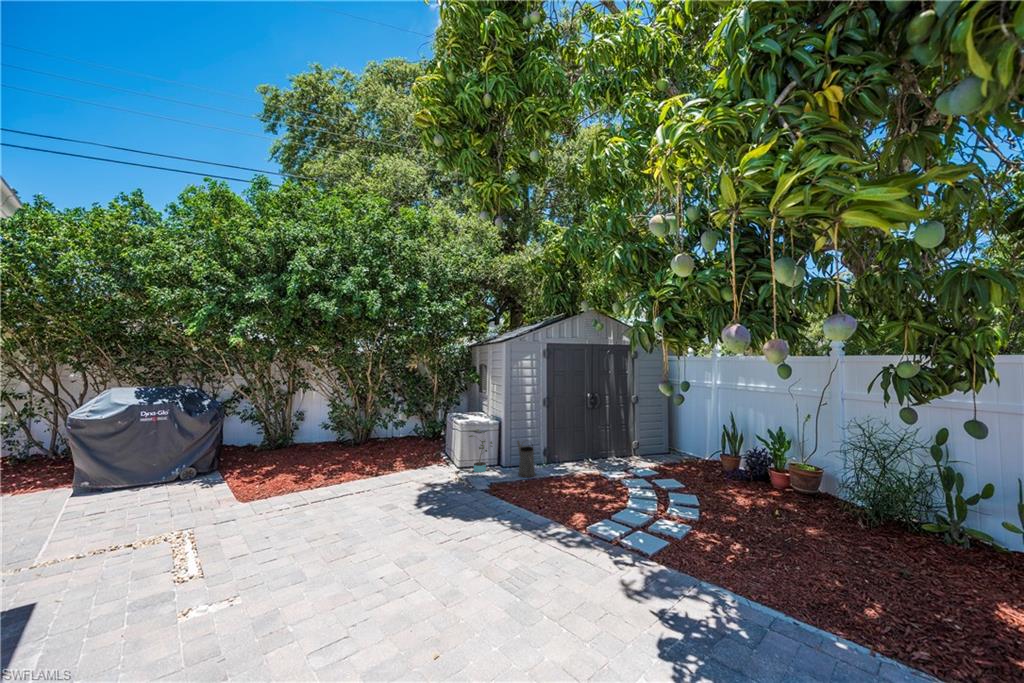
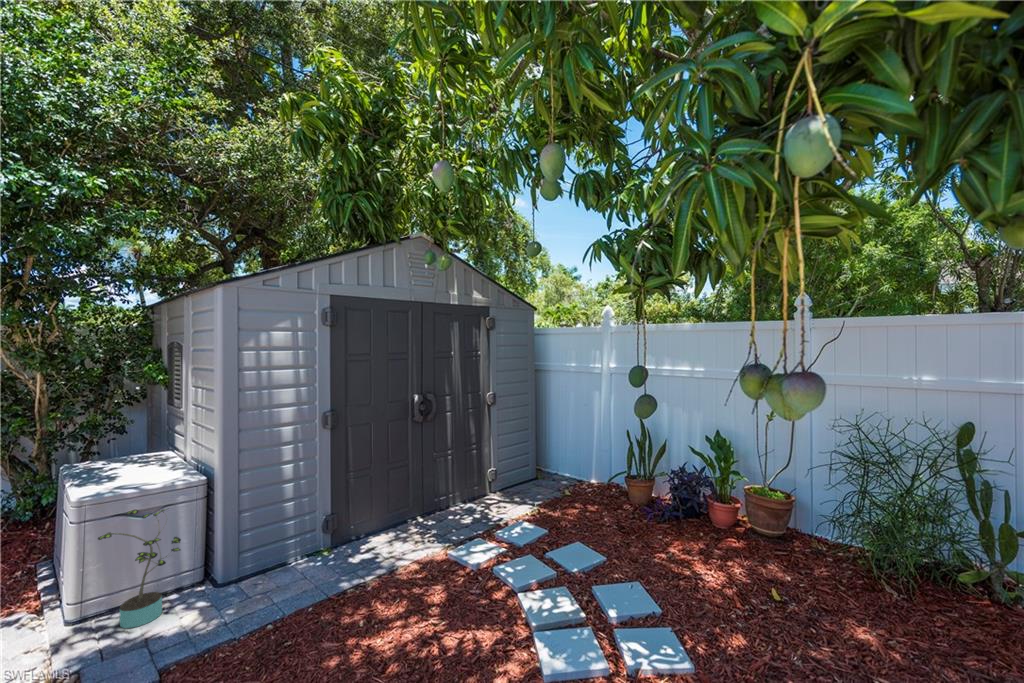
watering can: present [517,440,535,477] -> none [256,516,303,613]

